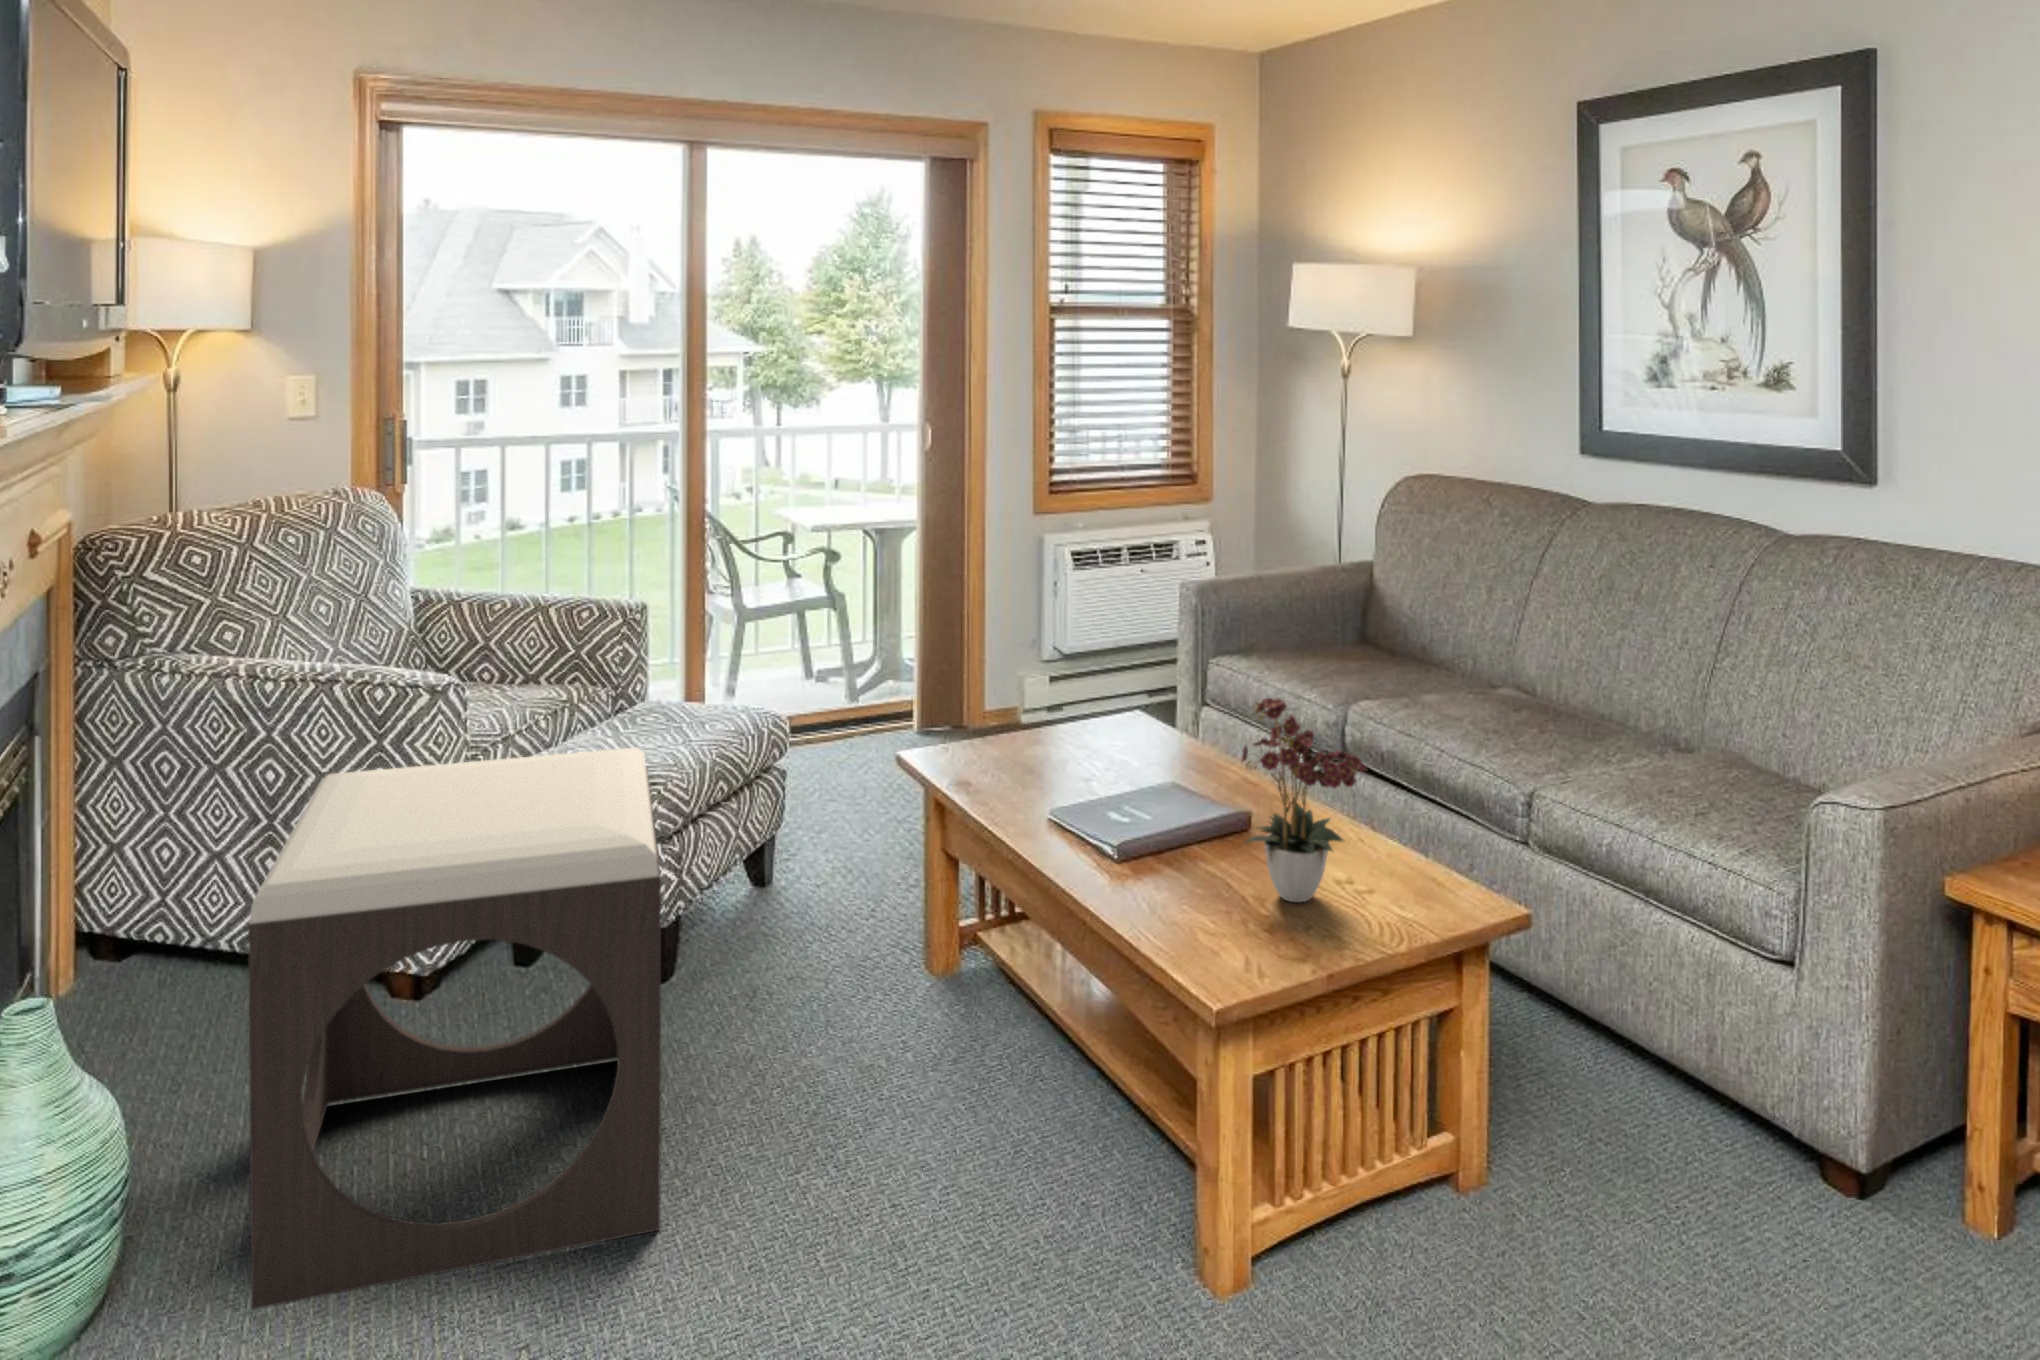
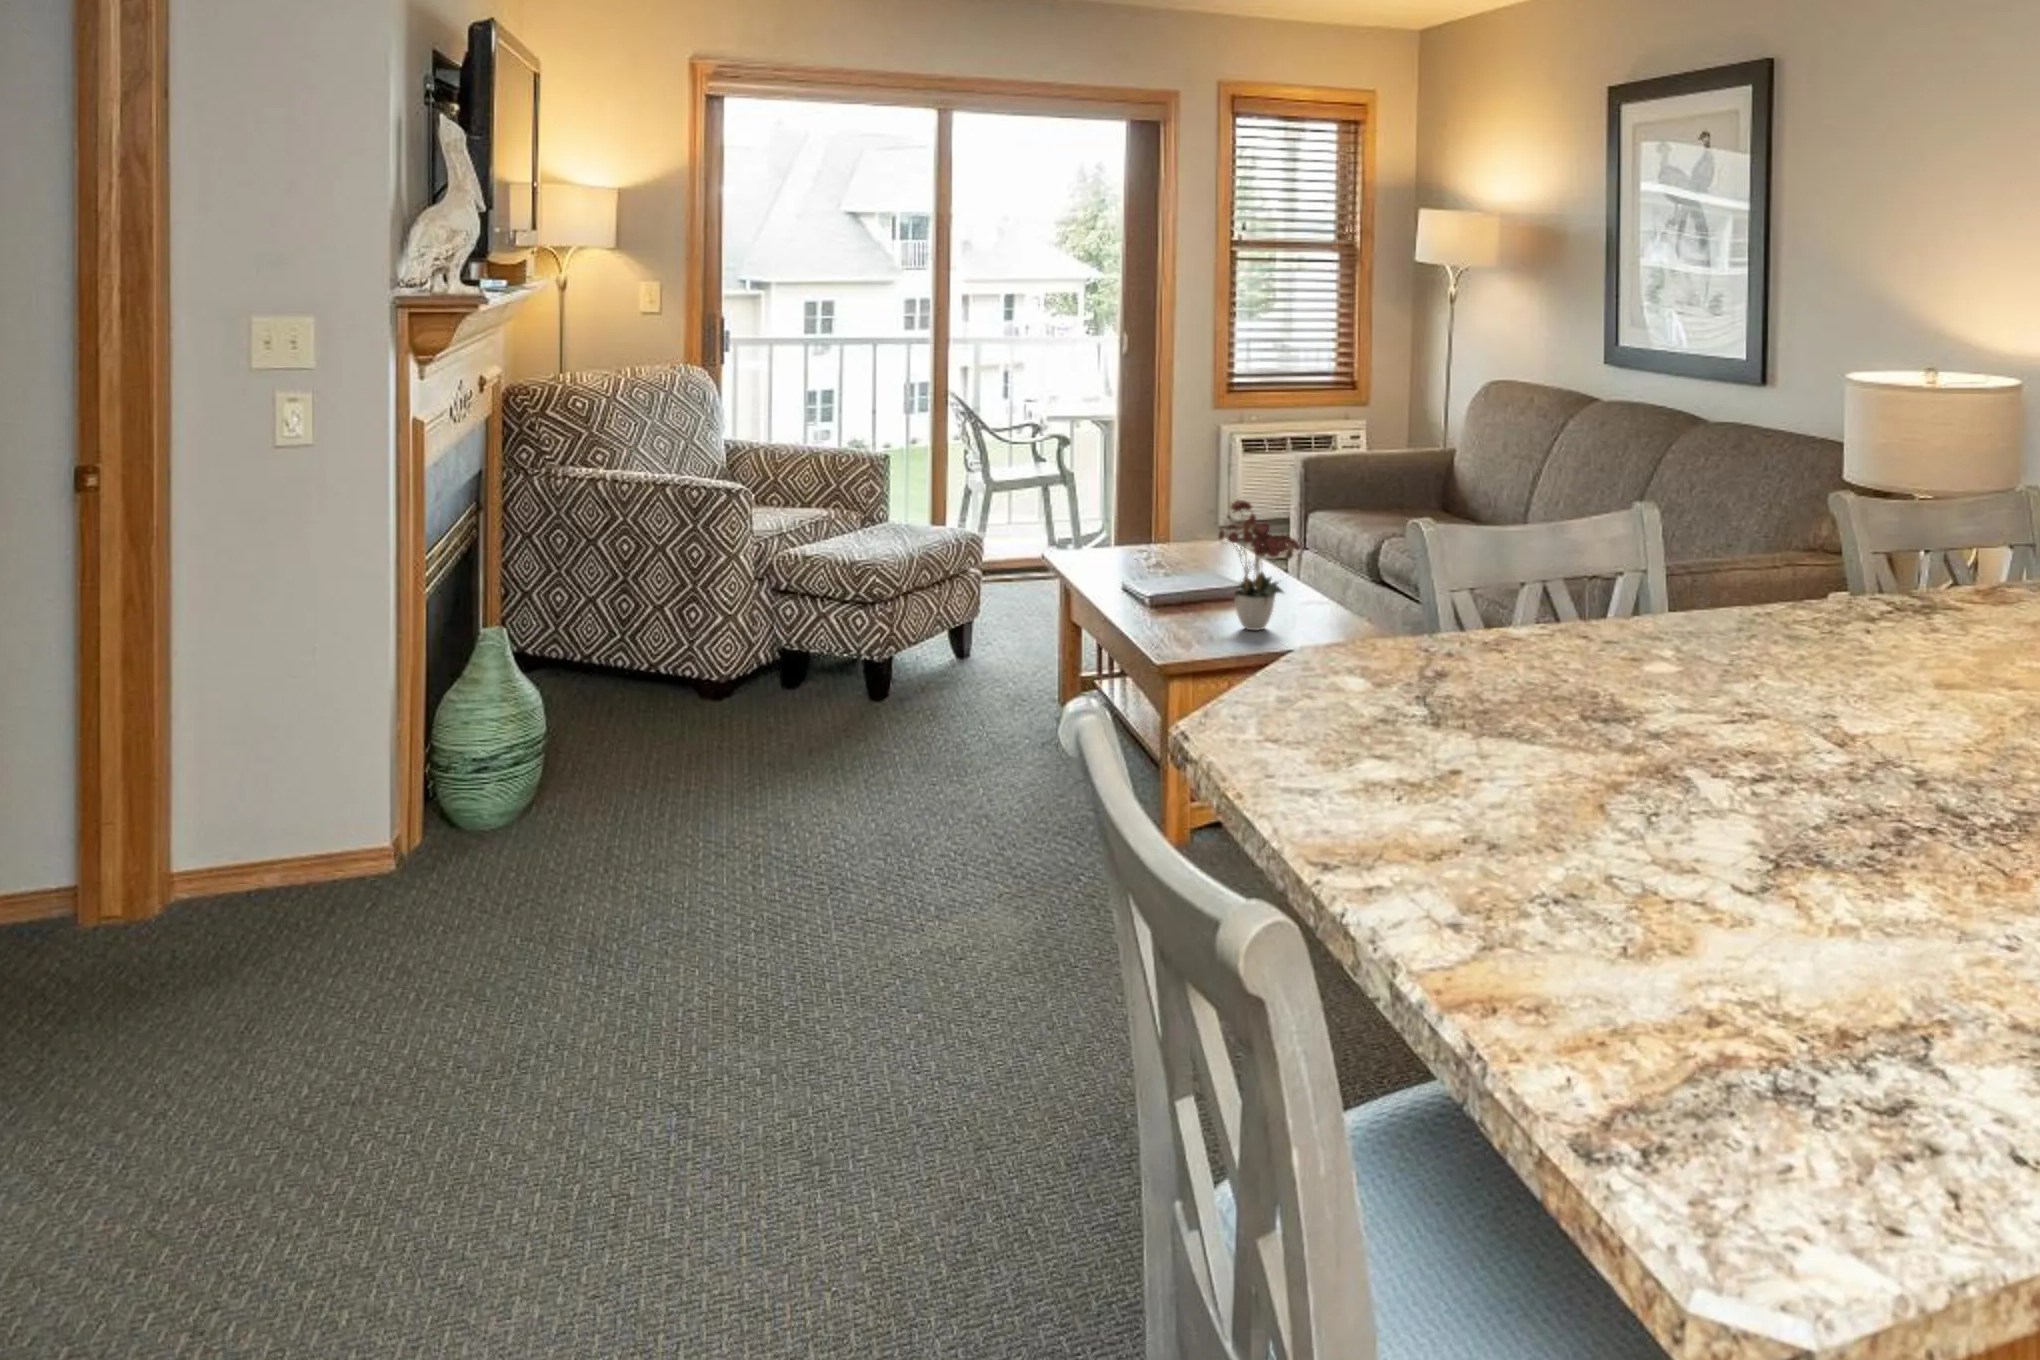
footstool: present [248,748,661,1309] -> none [613,528,862,811]

